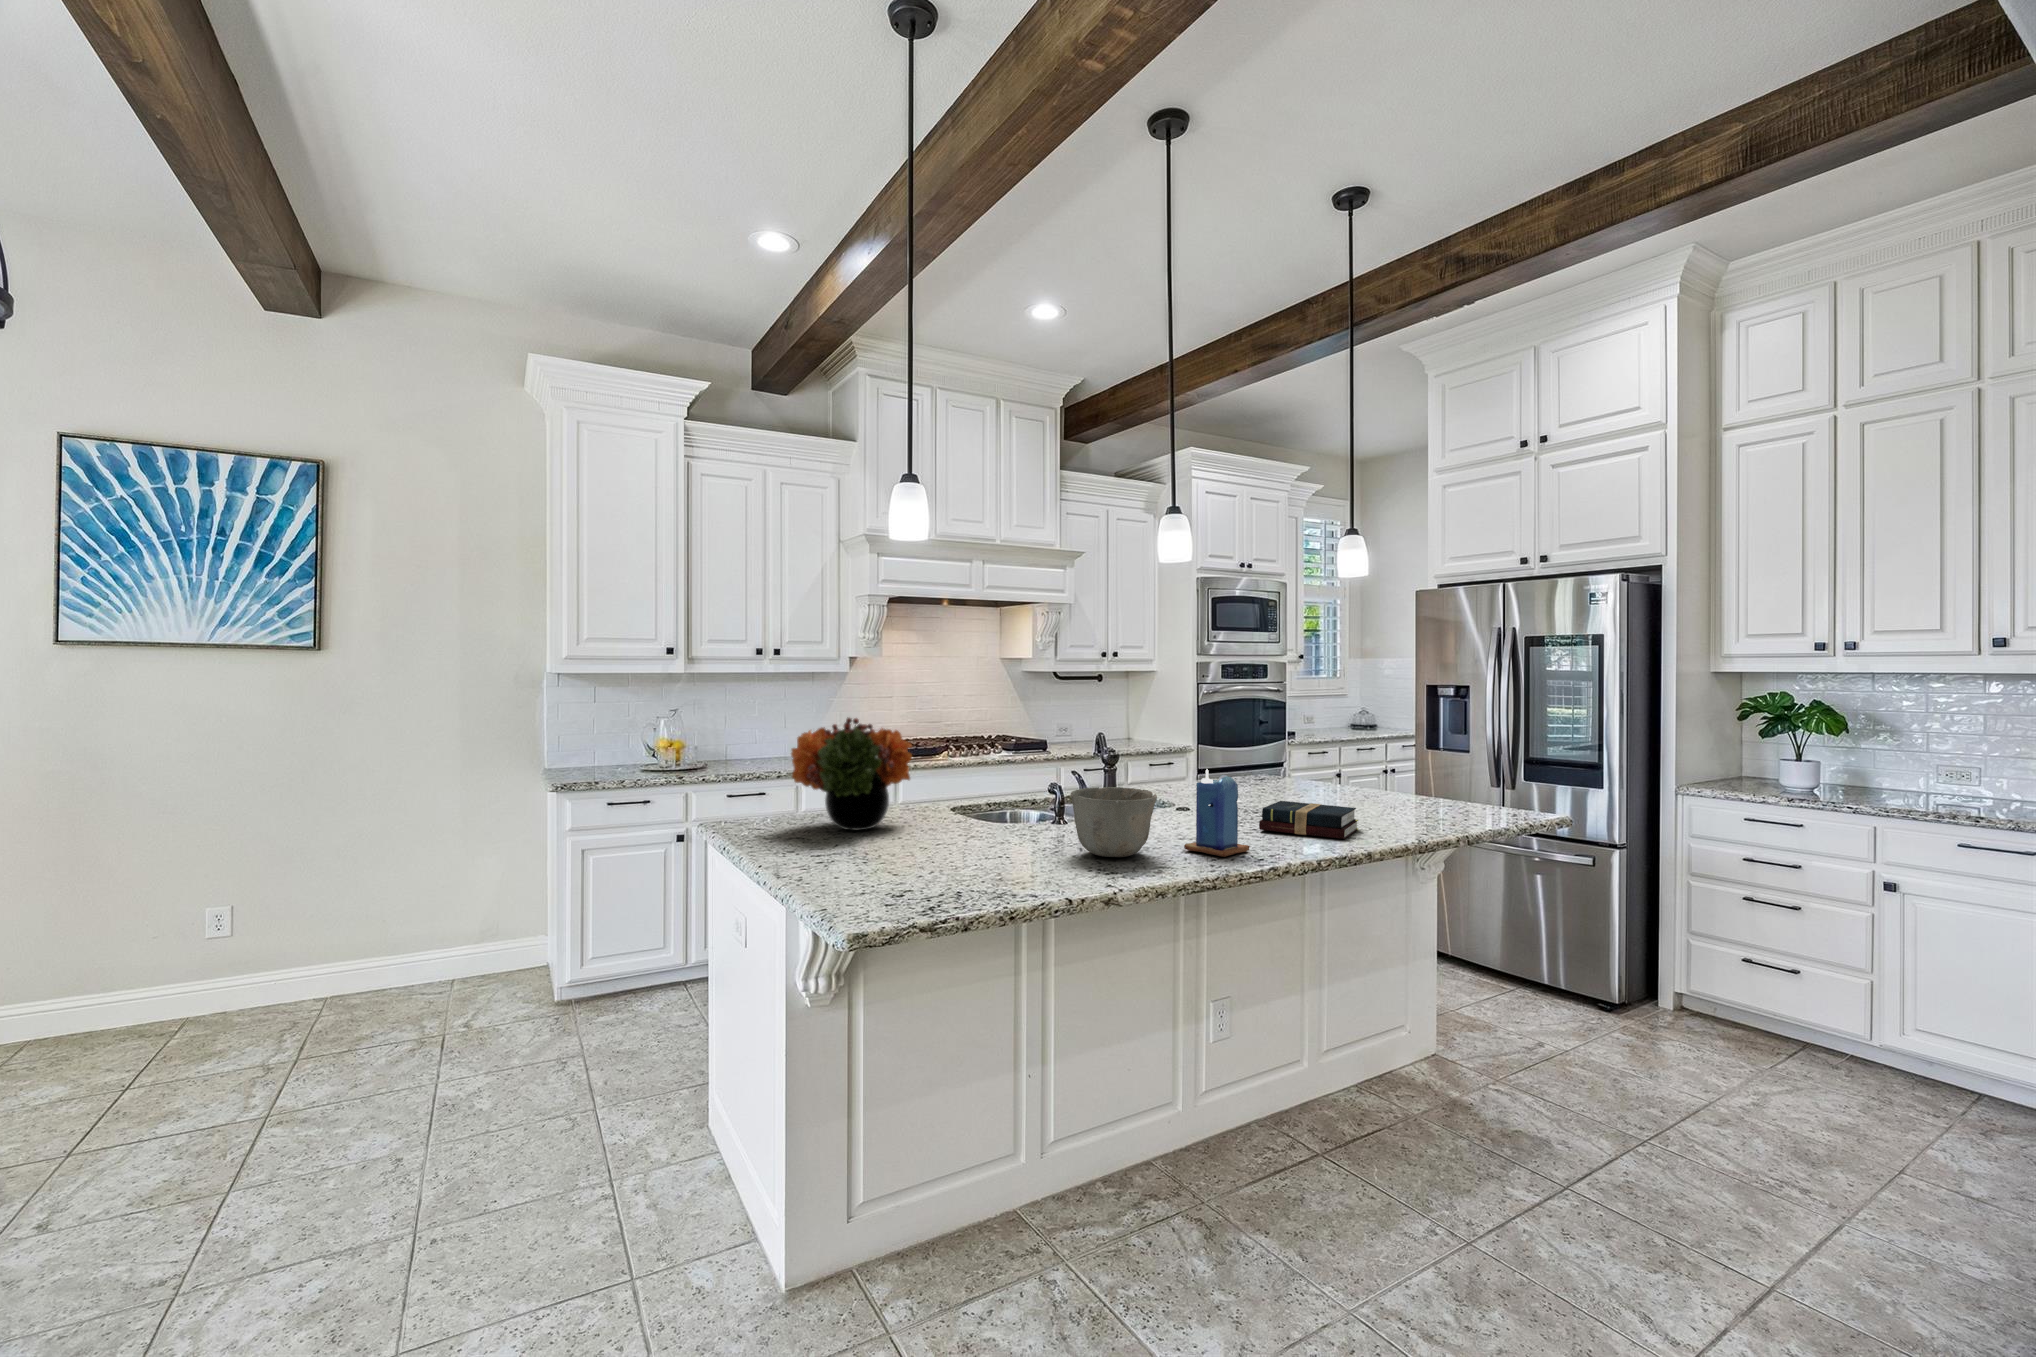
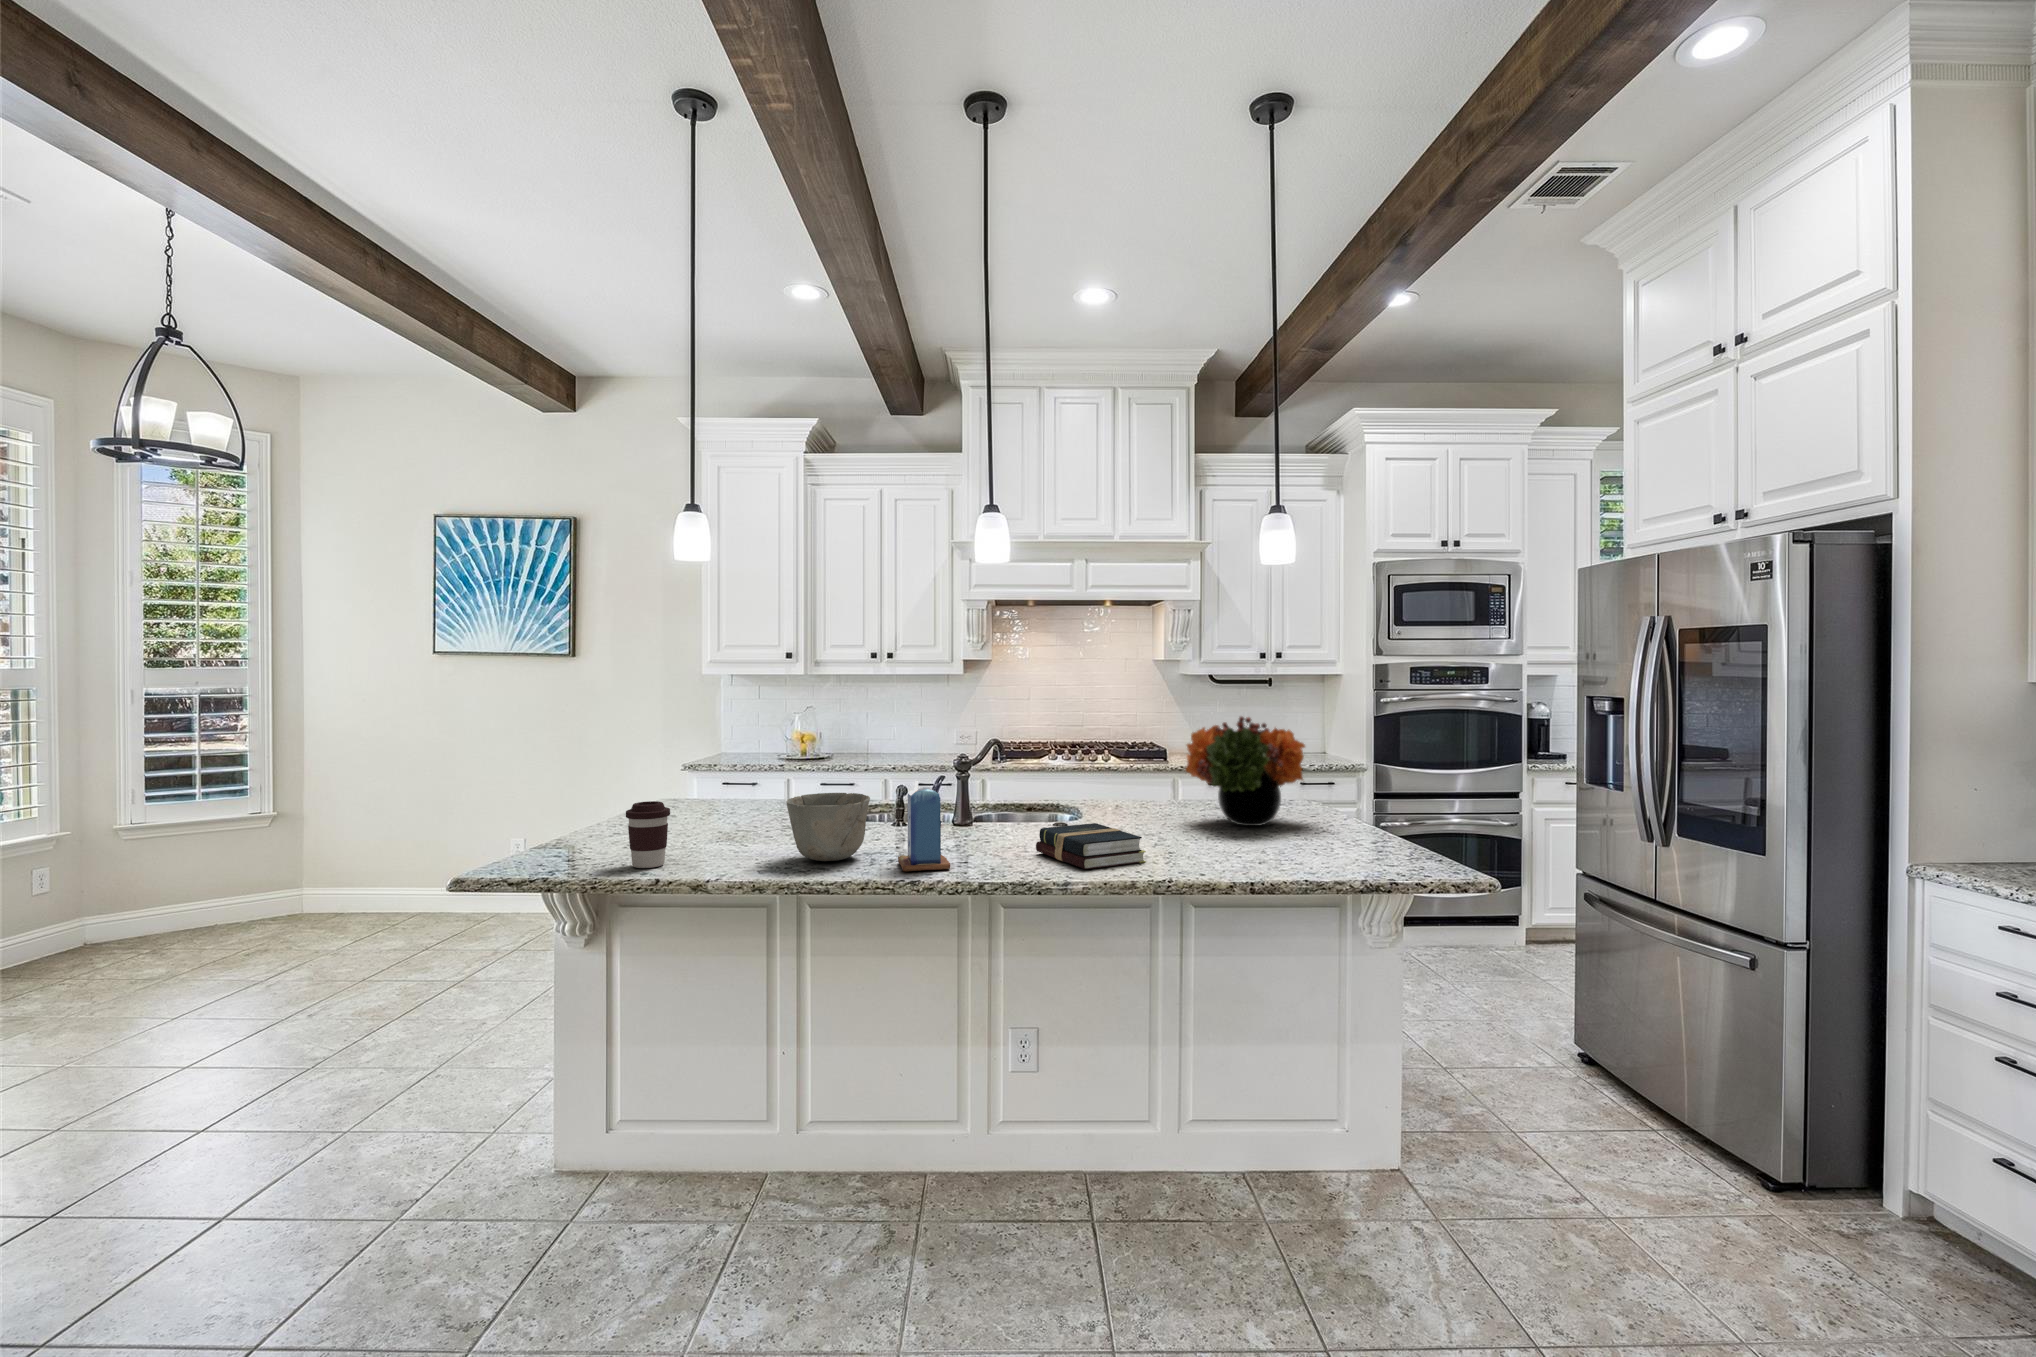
flower arrangement: present [791,718,912,830] -> present [1186,716,1305,826]
coffee cup: none [940,809,987,885] -> present [626,801,670,868]

